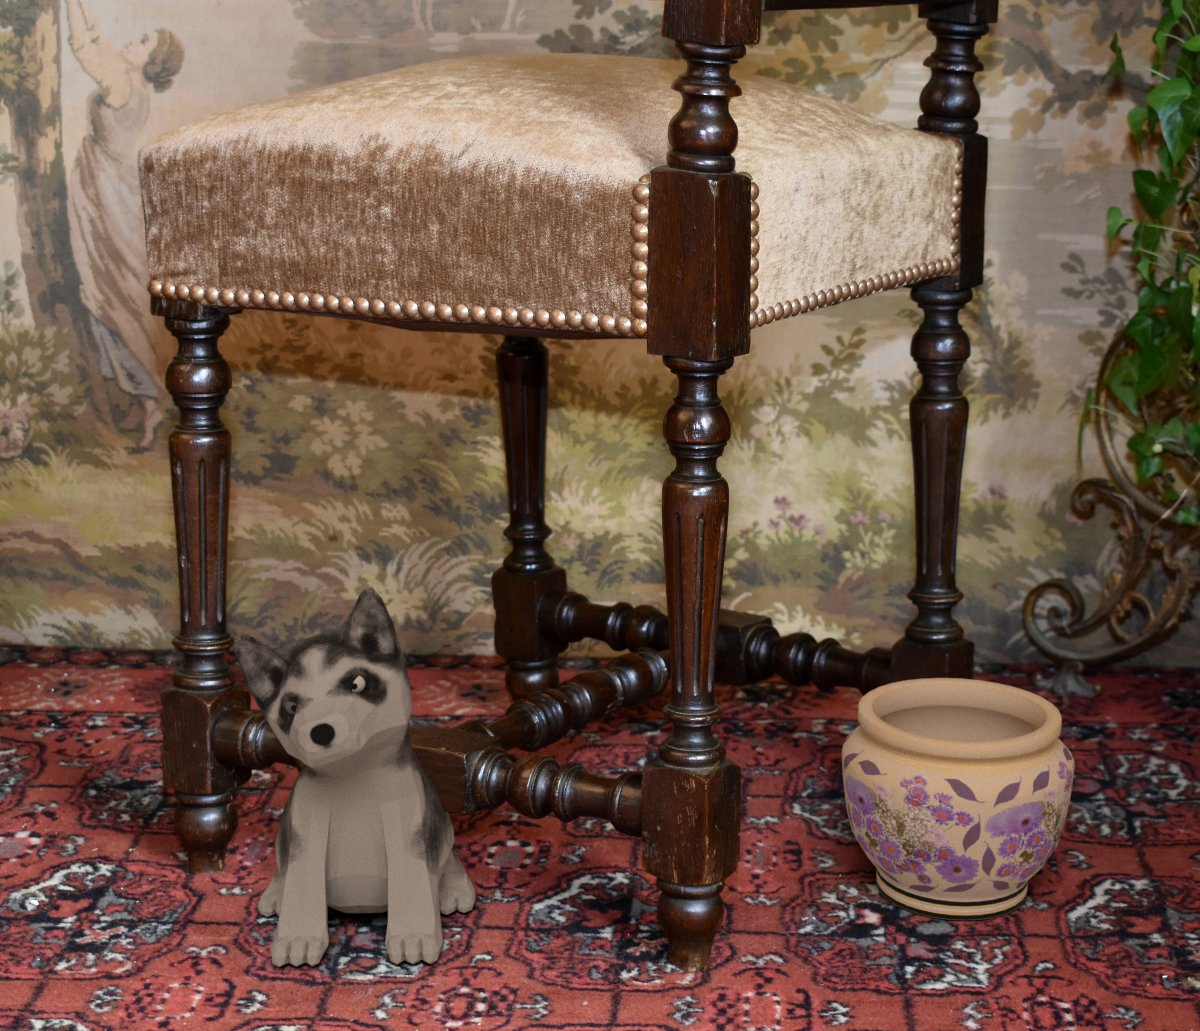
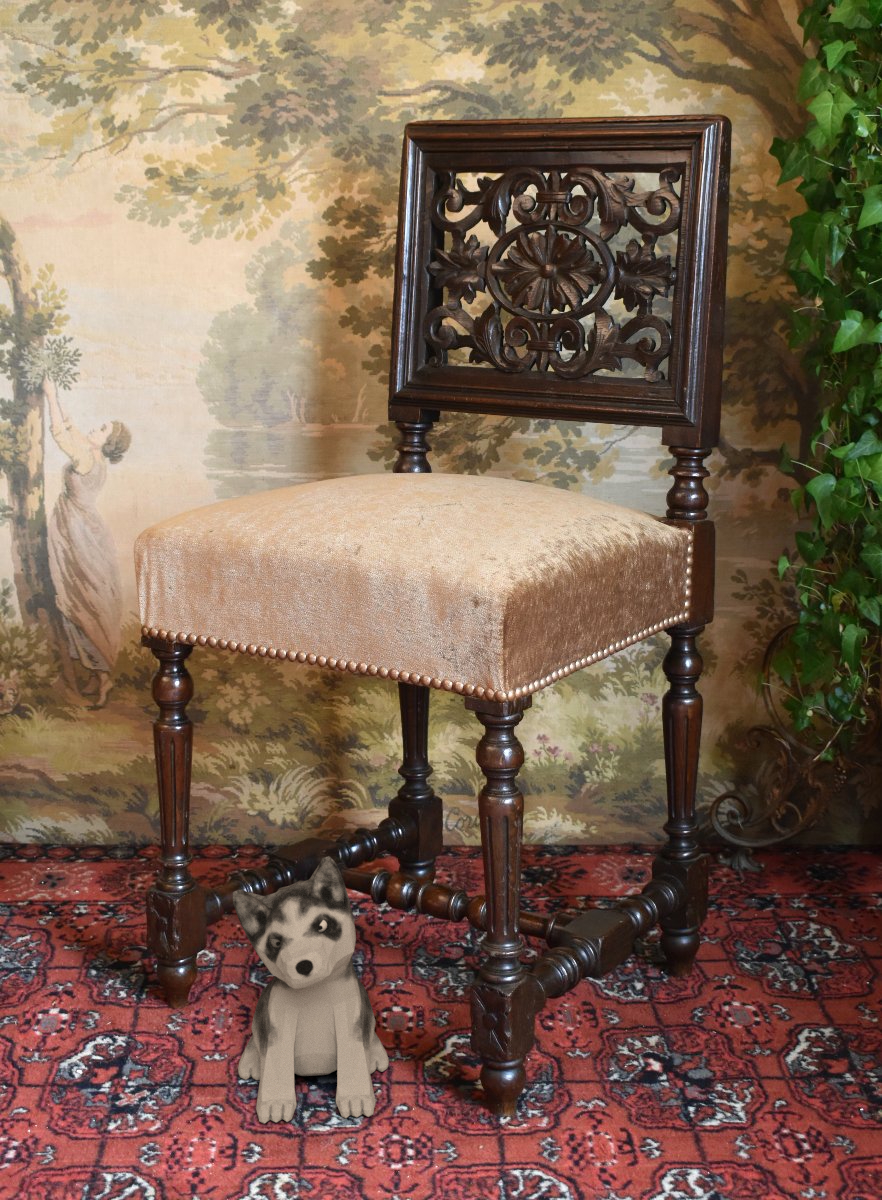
planter: present [842,678,1075,920] -> none [632,894,788,1067]

